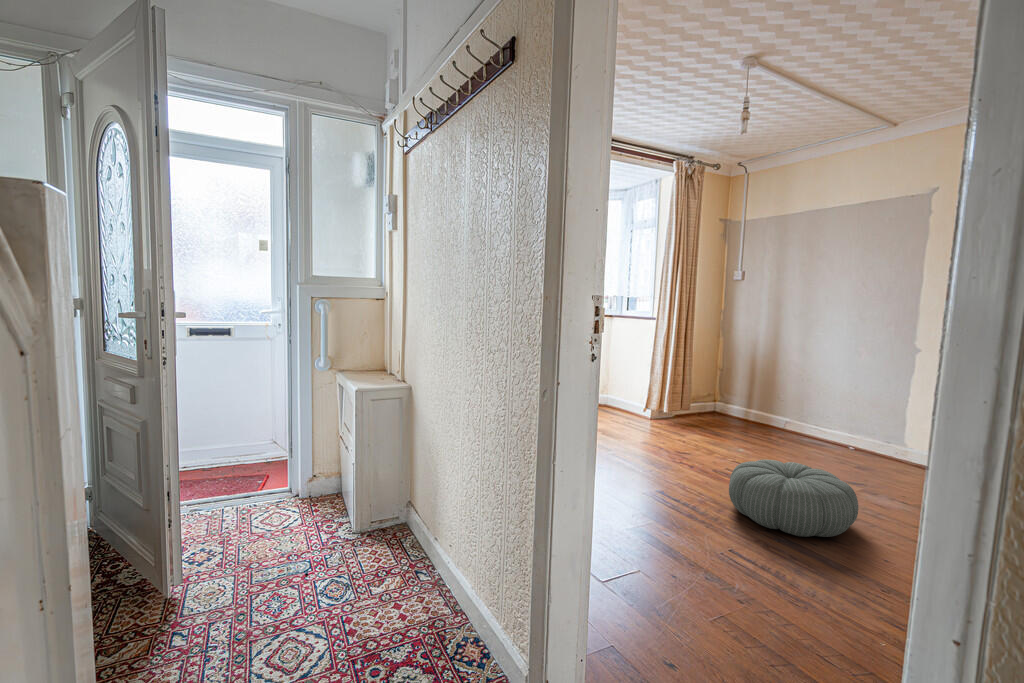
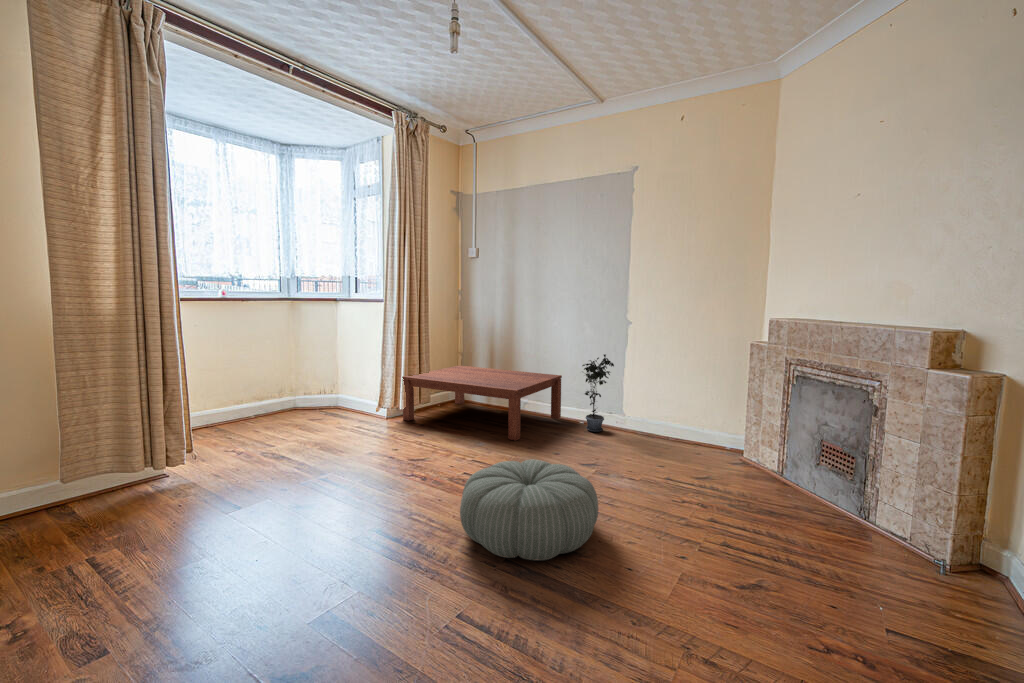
coffee table: none [666,380,831,453] -> present [402,366,562,441]
potted plant: none [853,382,895,459] -> present [582,354,614,432]

